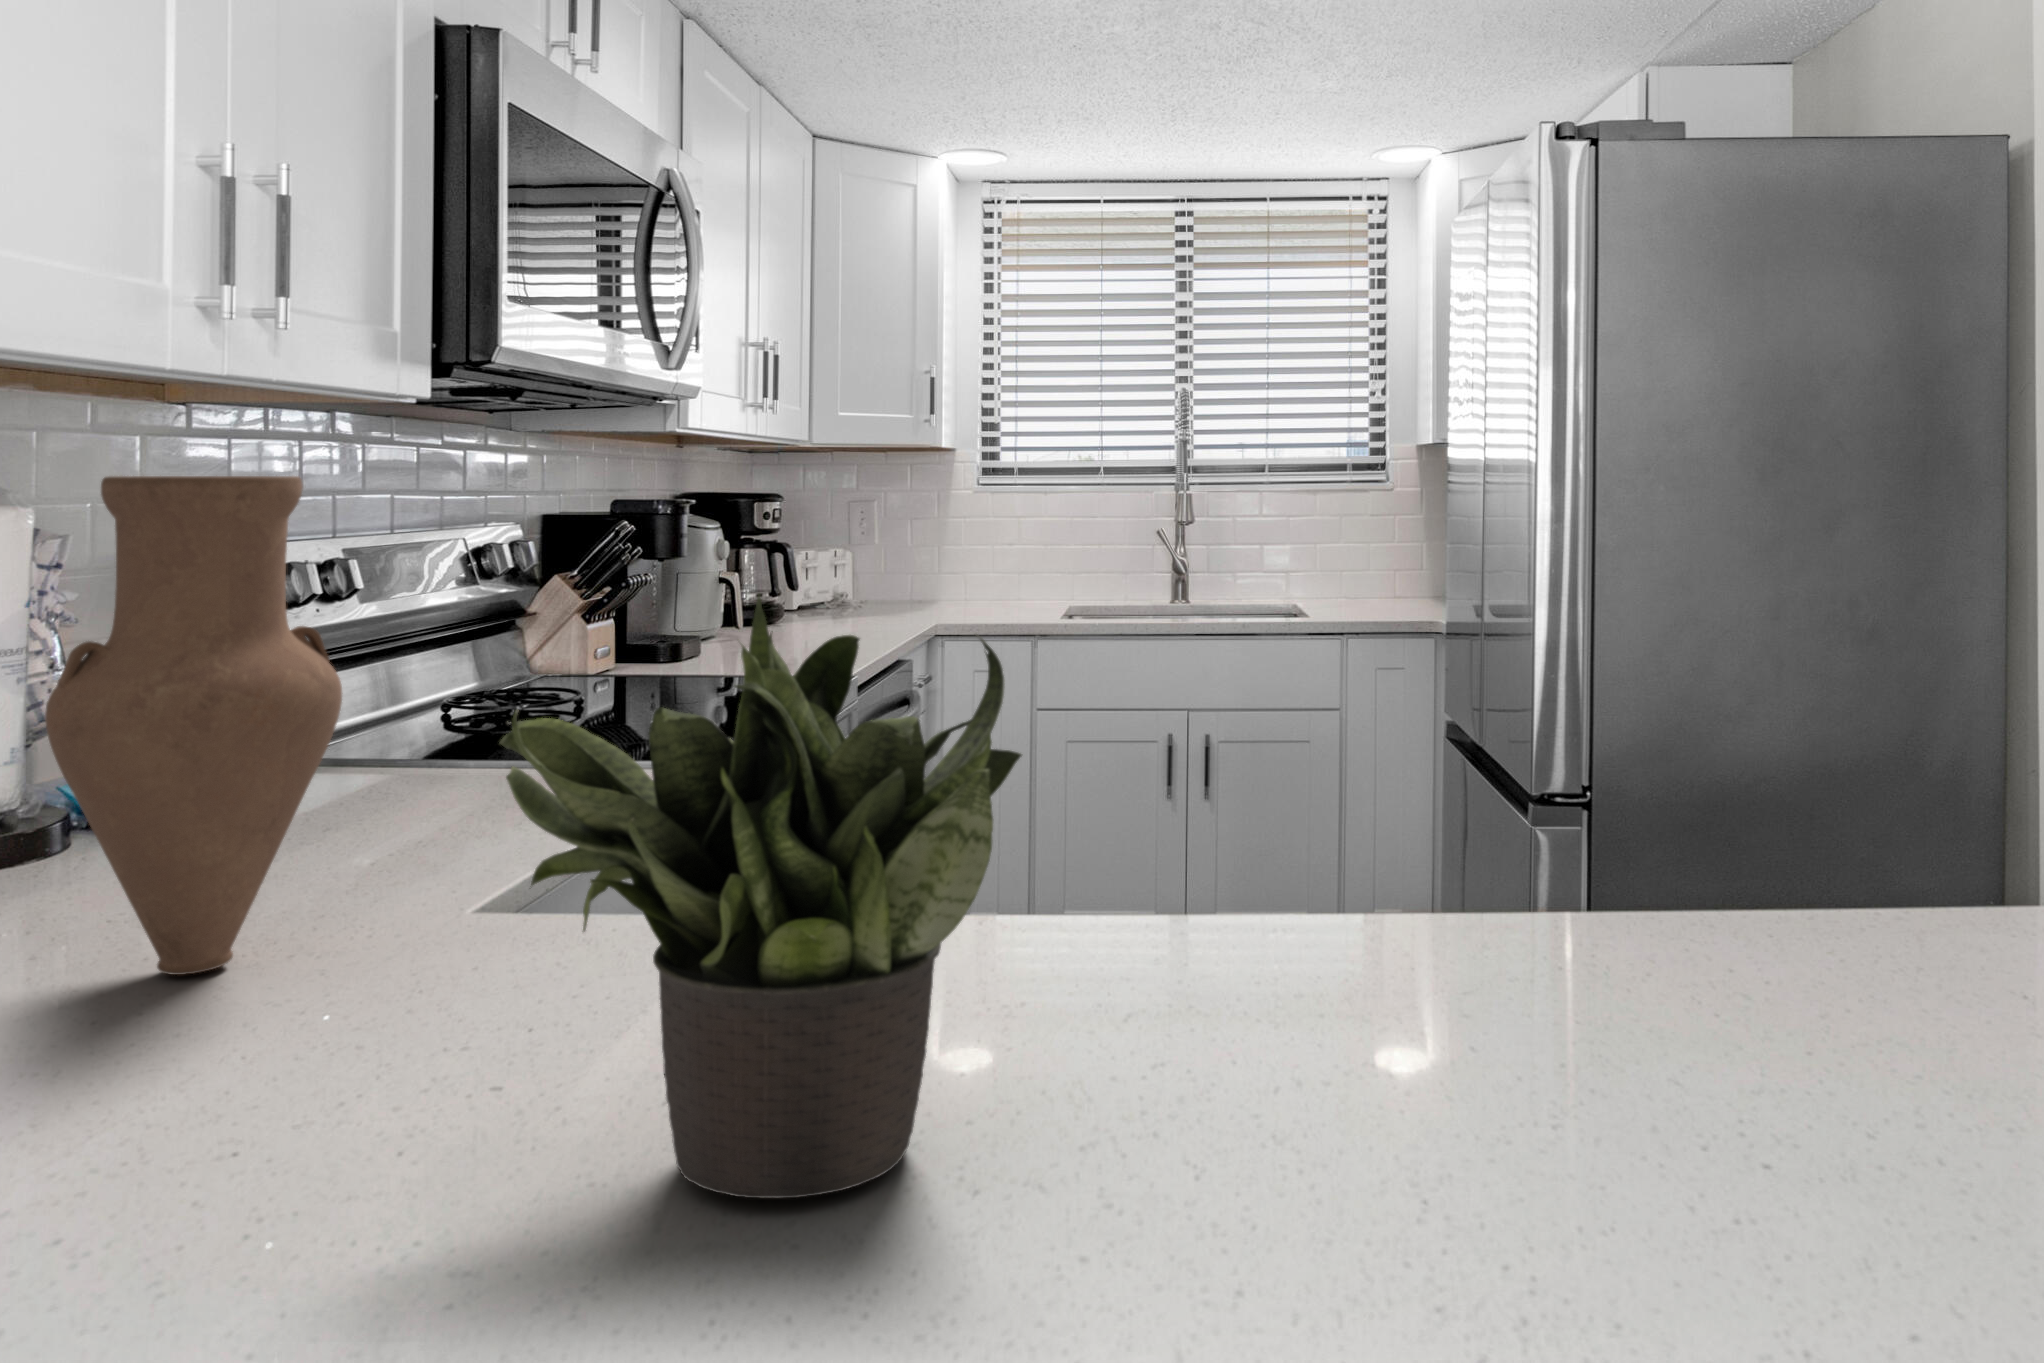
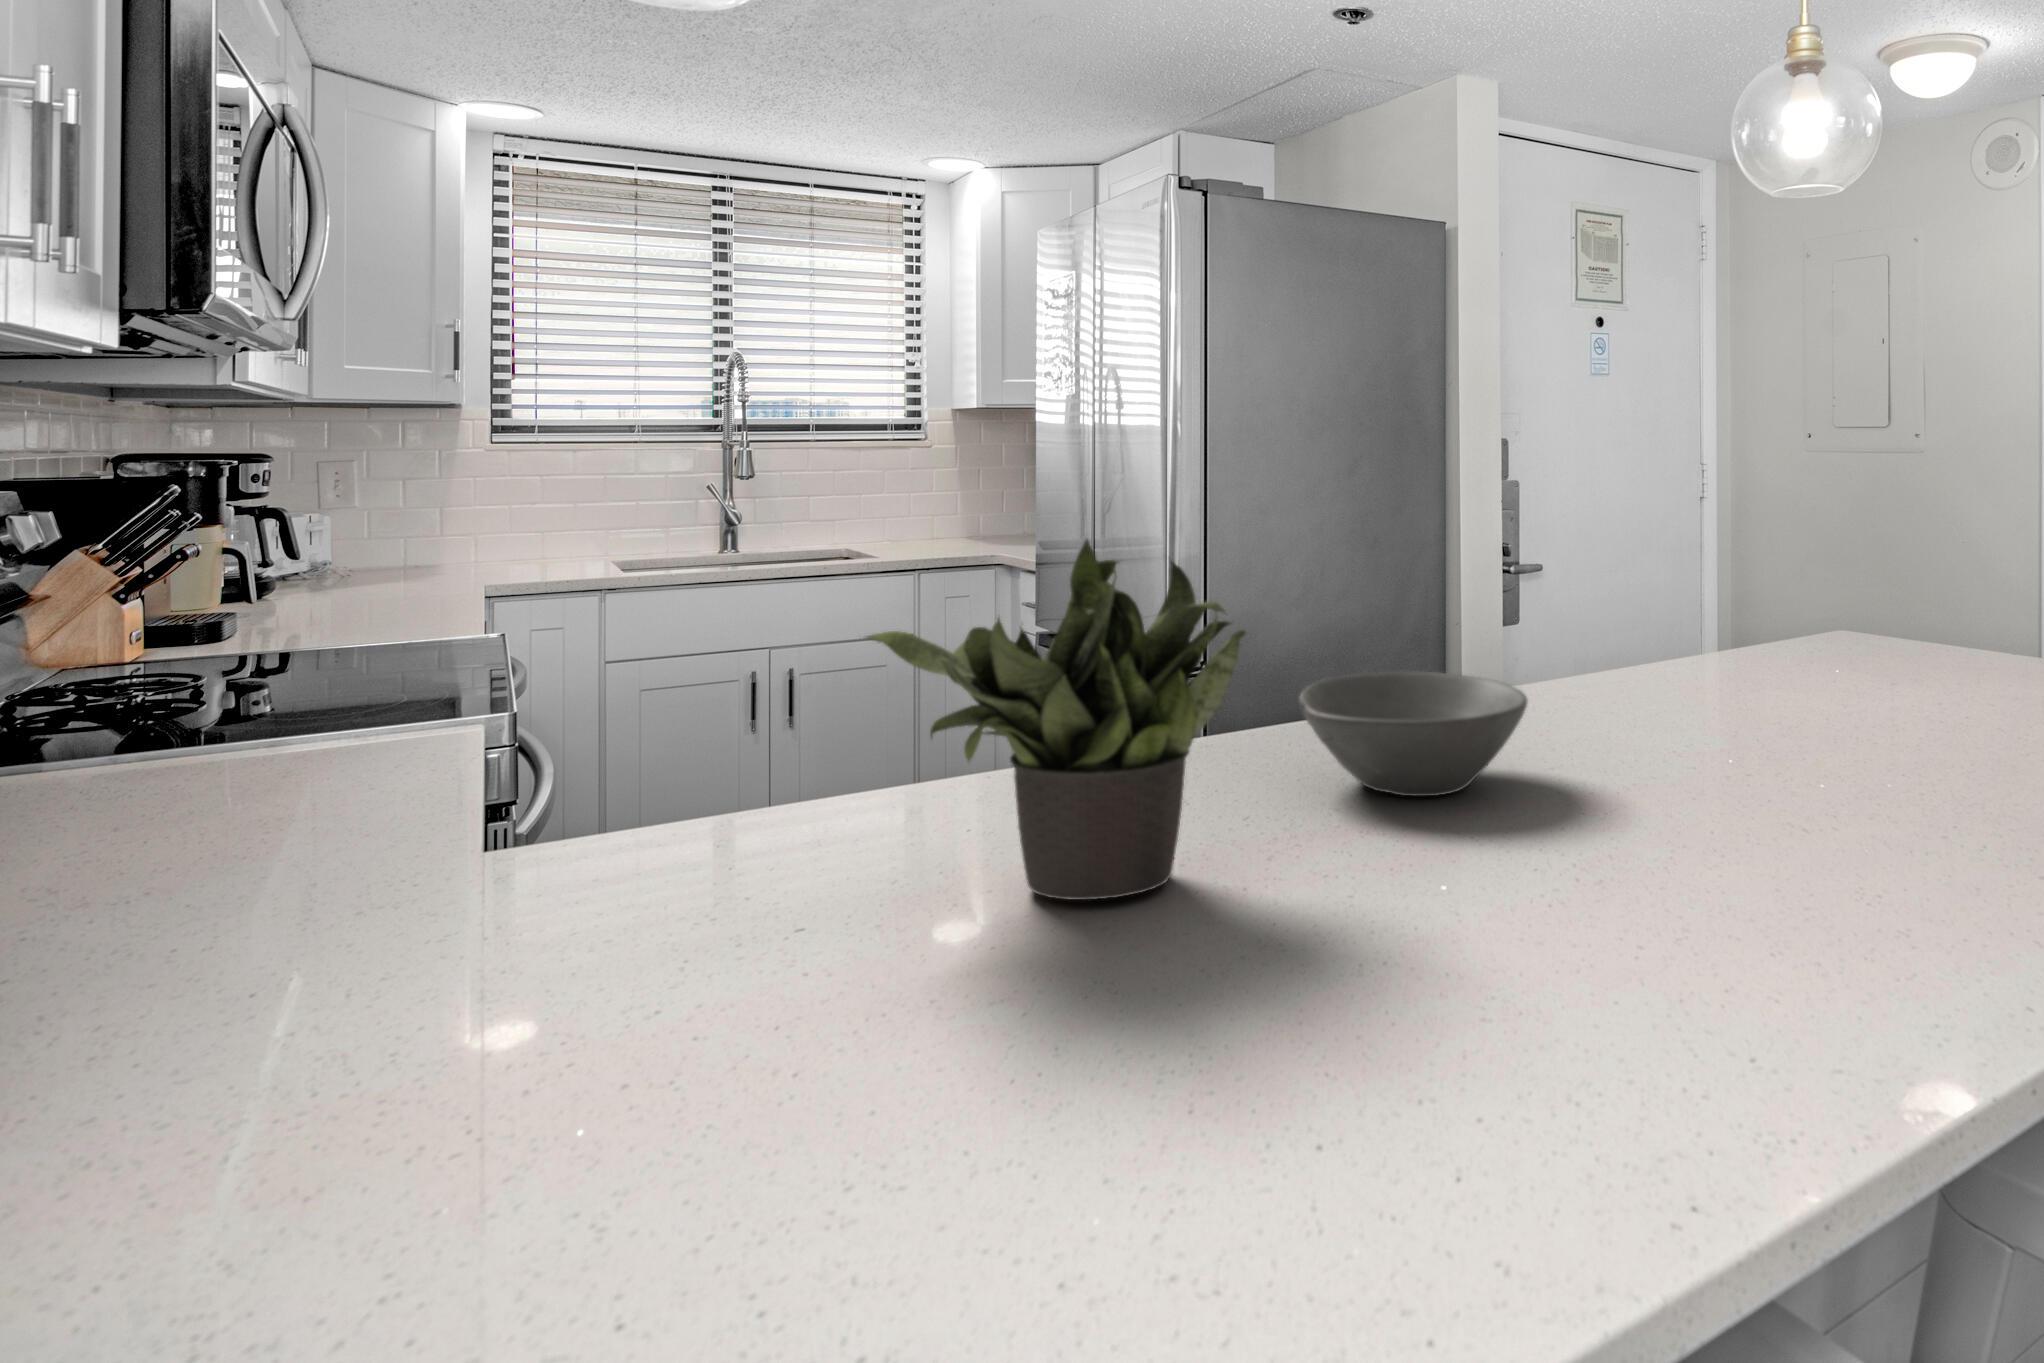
vase: present [45,476,342,975] -> none [211,461,494,908]
bowl: none [1304,856,1739,1112] -> present [1299,672,1527,796]

